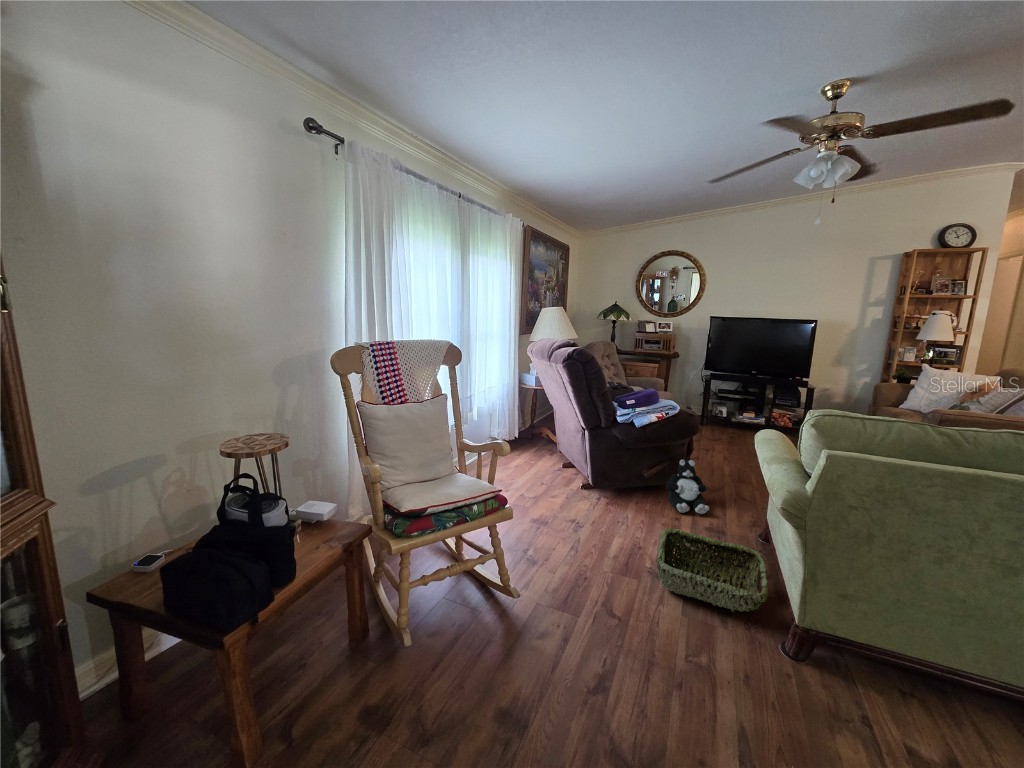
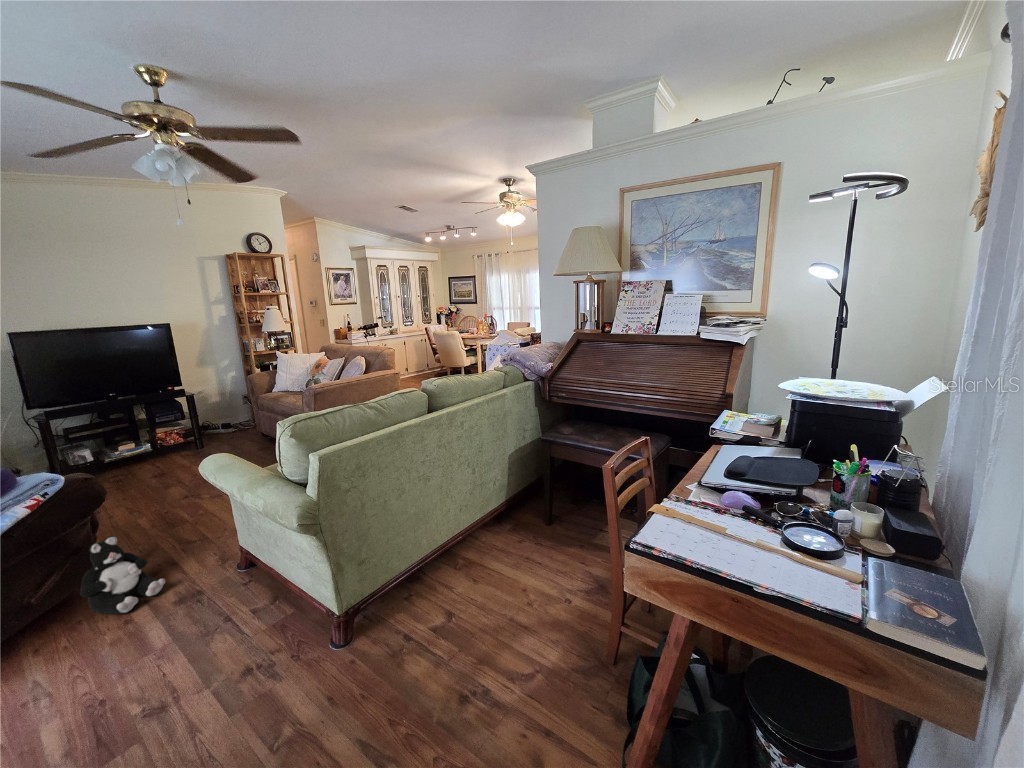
woven basket: present [656,528,768,612] -> none [144,582,301,712]

